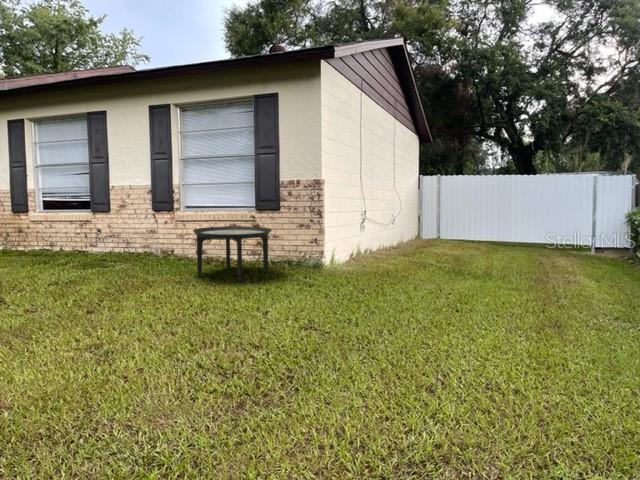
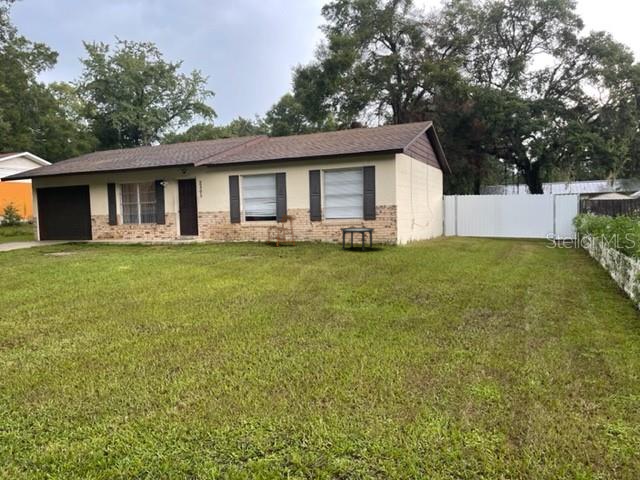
bench: none [66,197,113,266] -> present [268,214,295,244]

